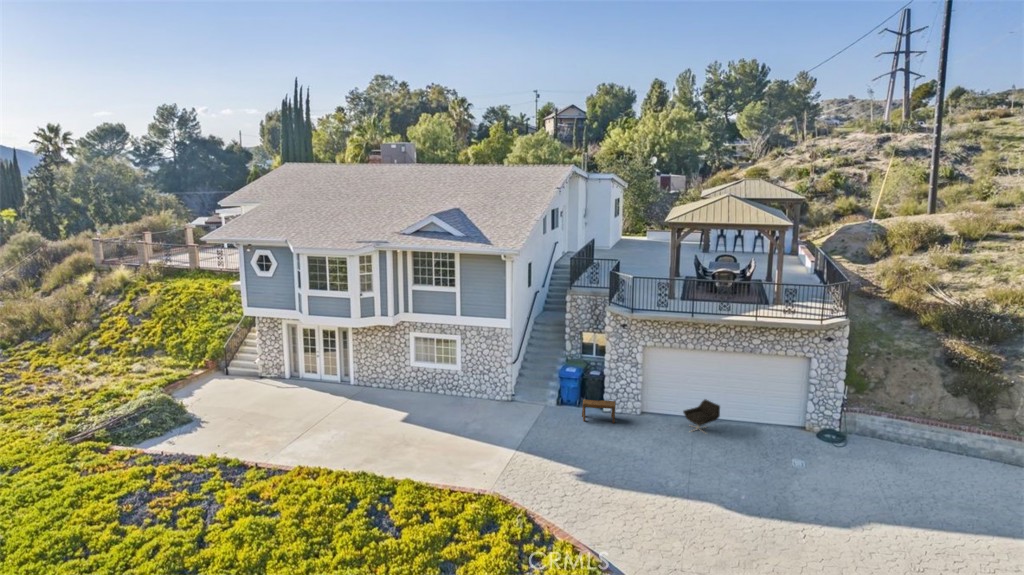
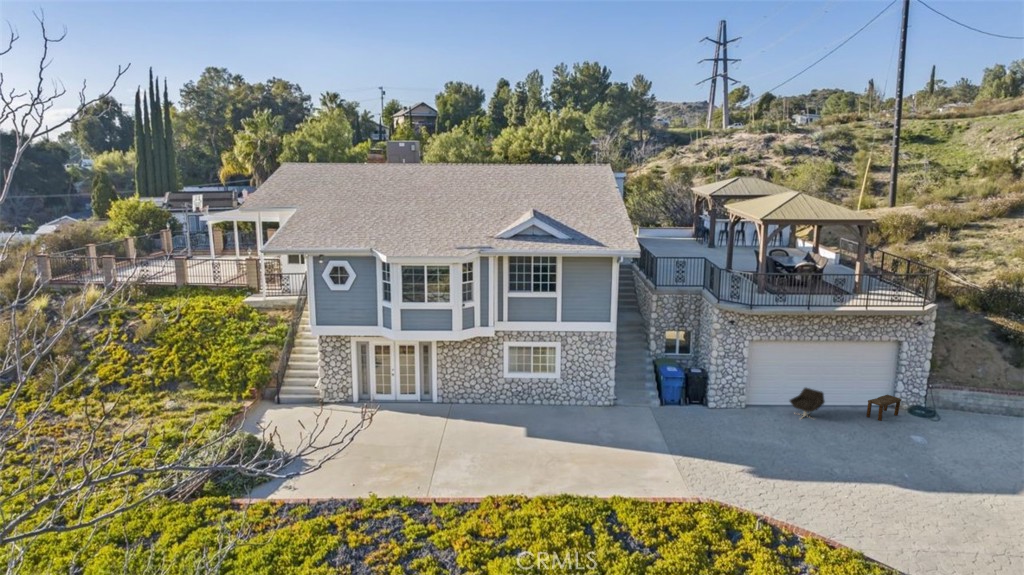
bench: present [582,399,616,423] -> present [866,395,902,421]

